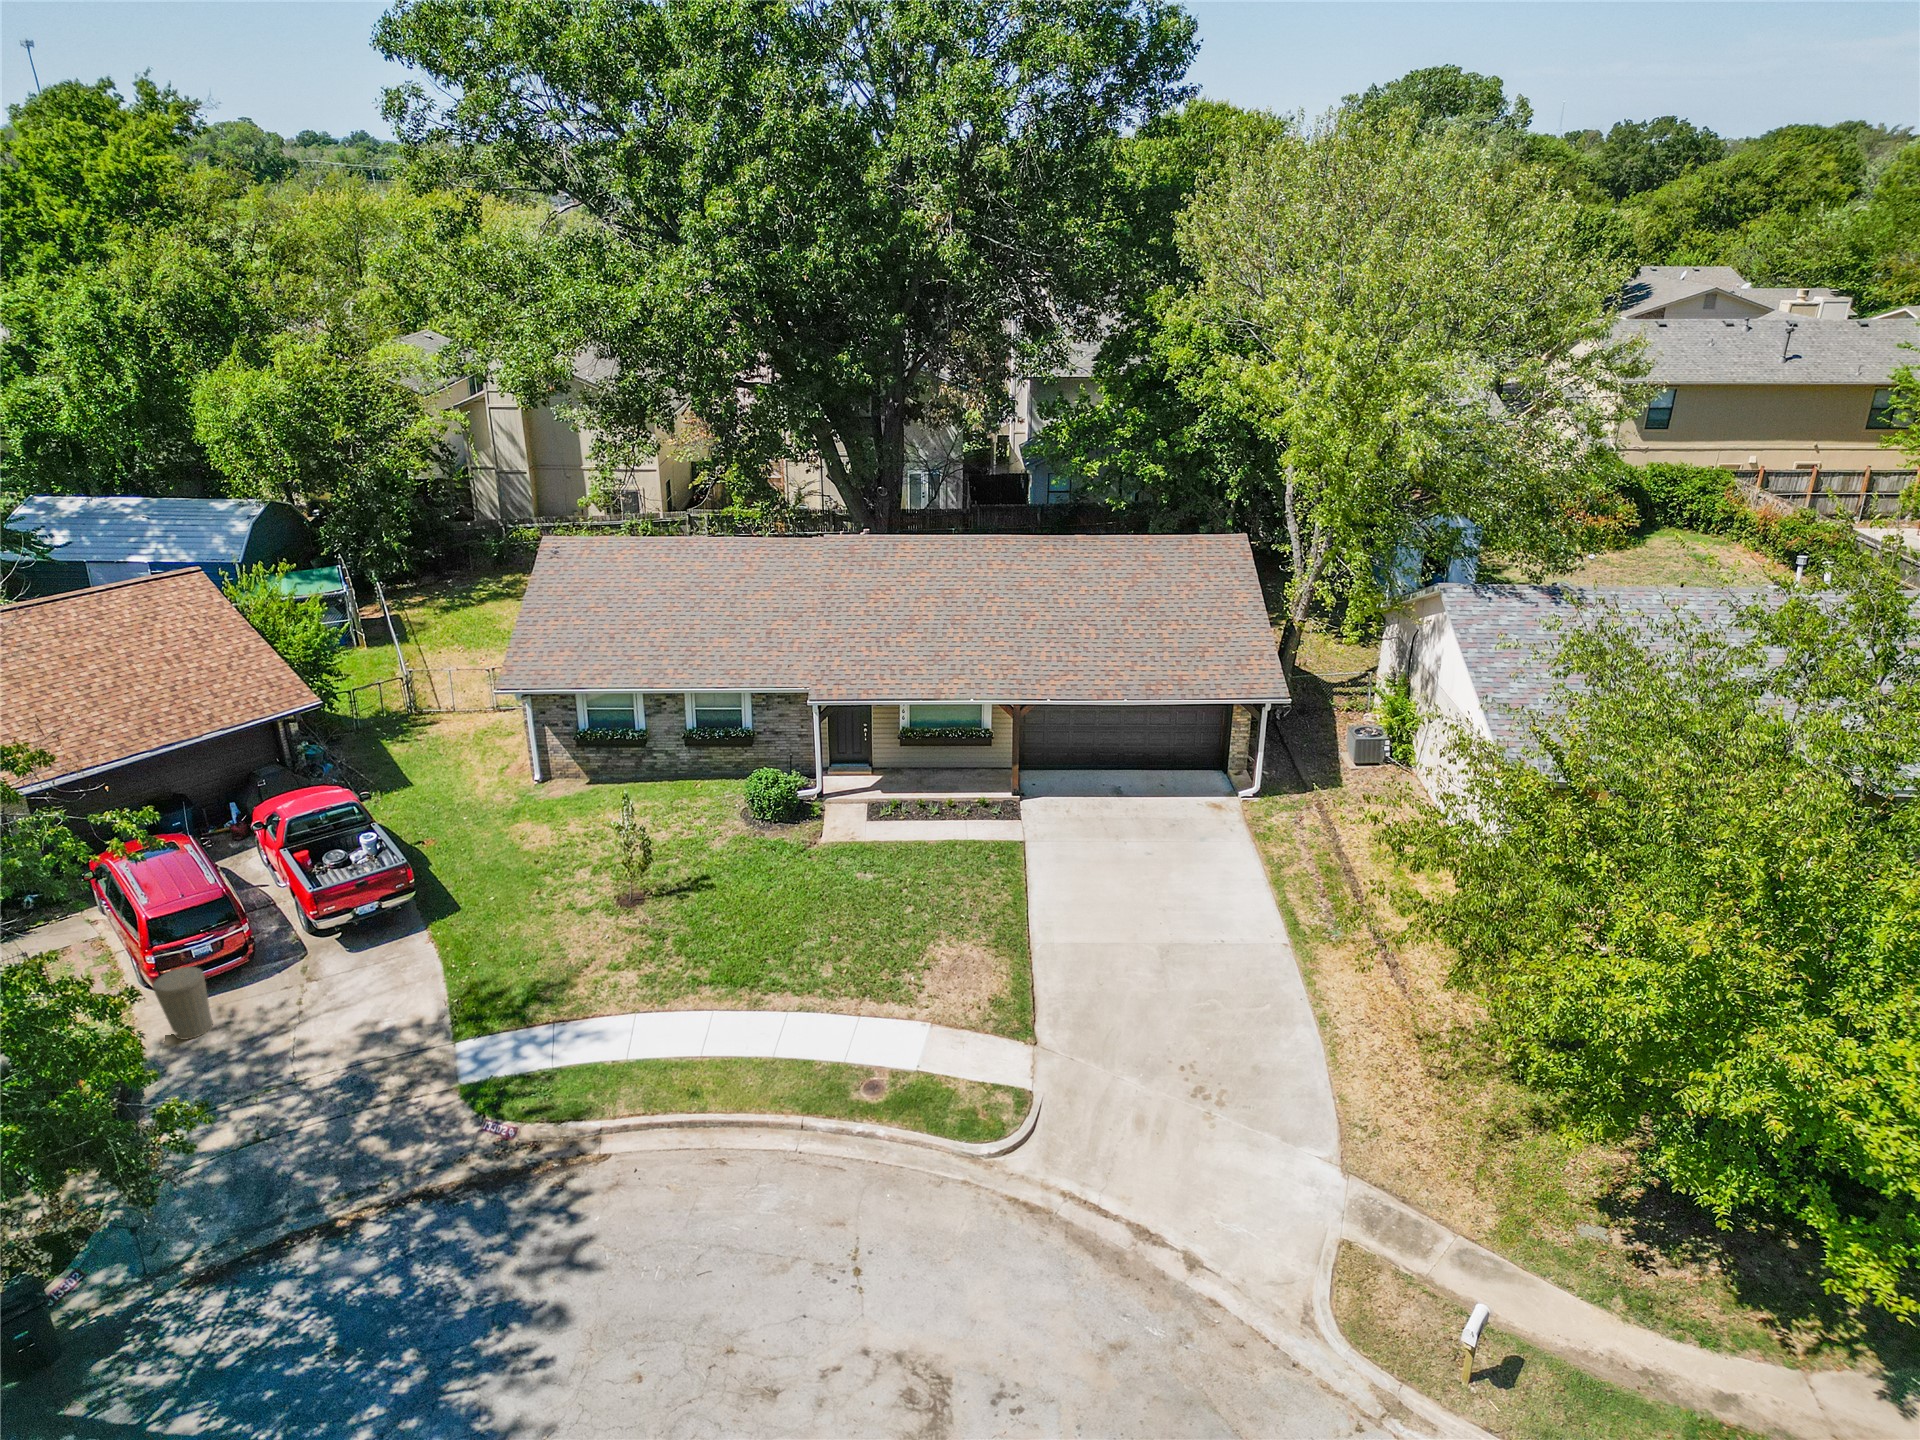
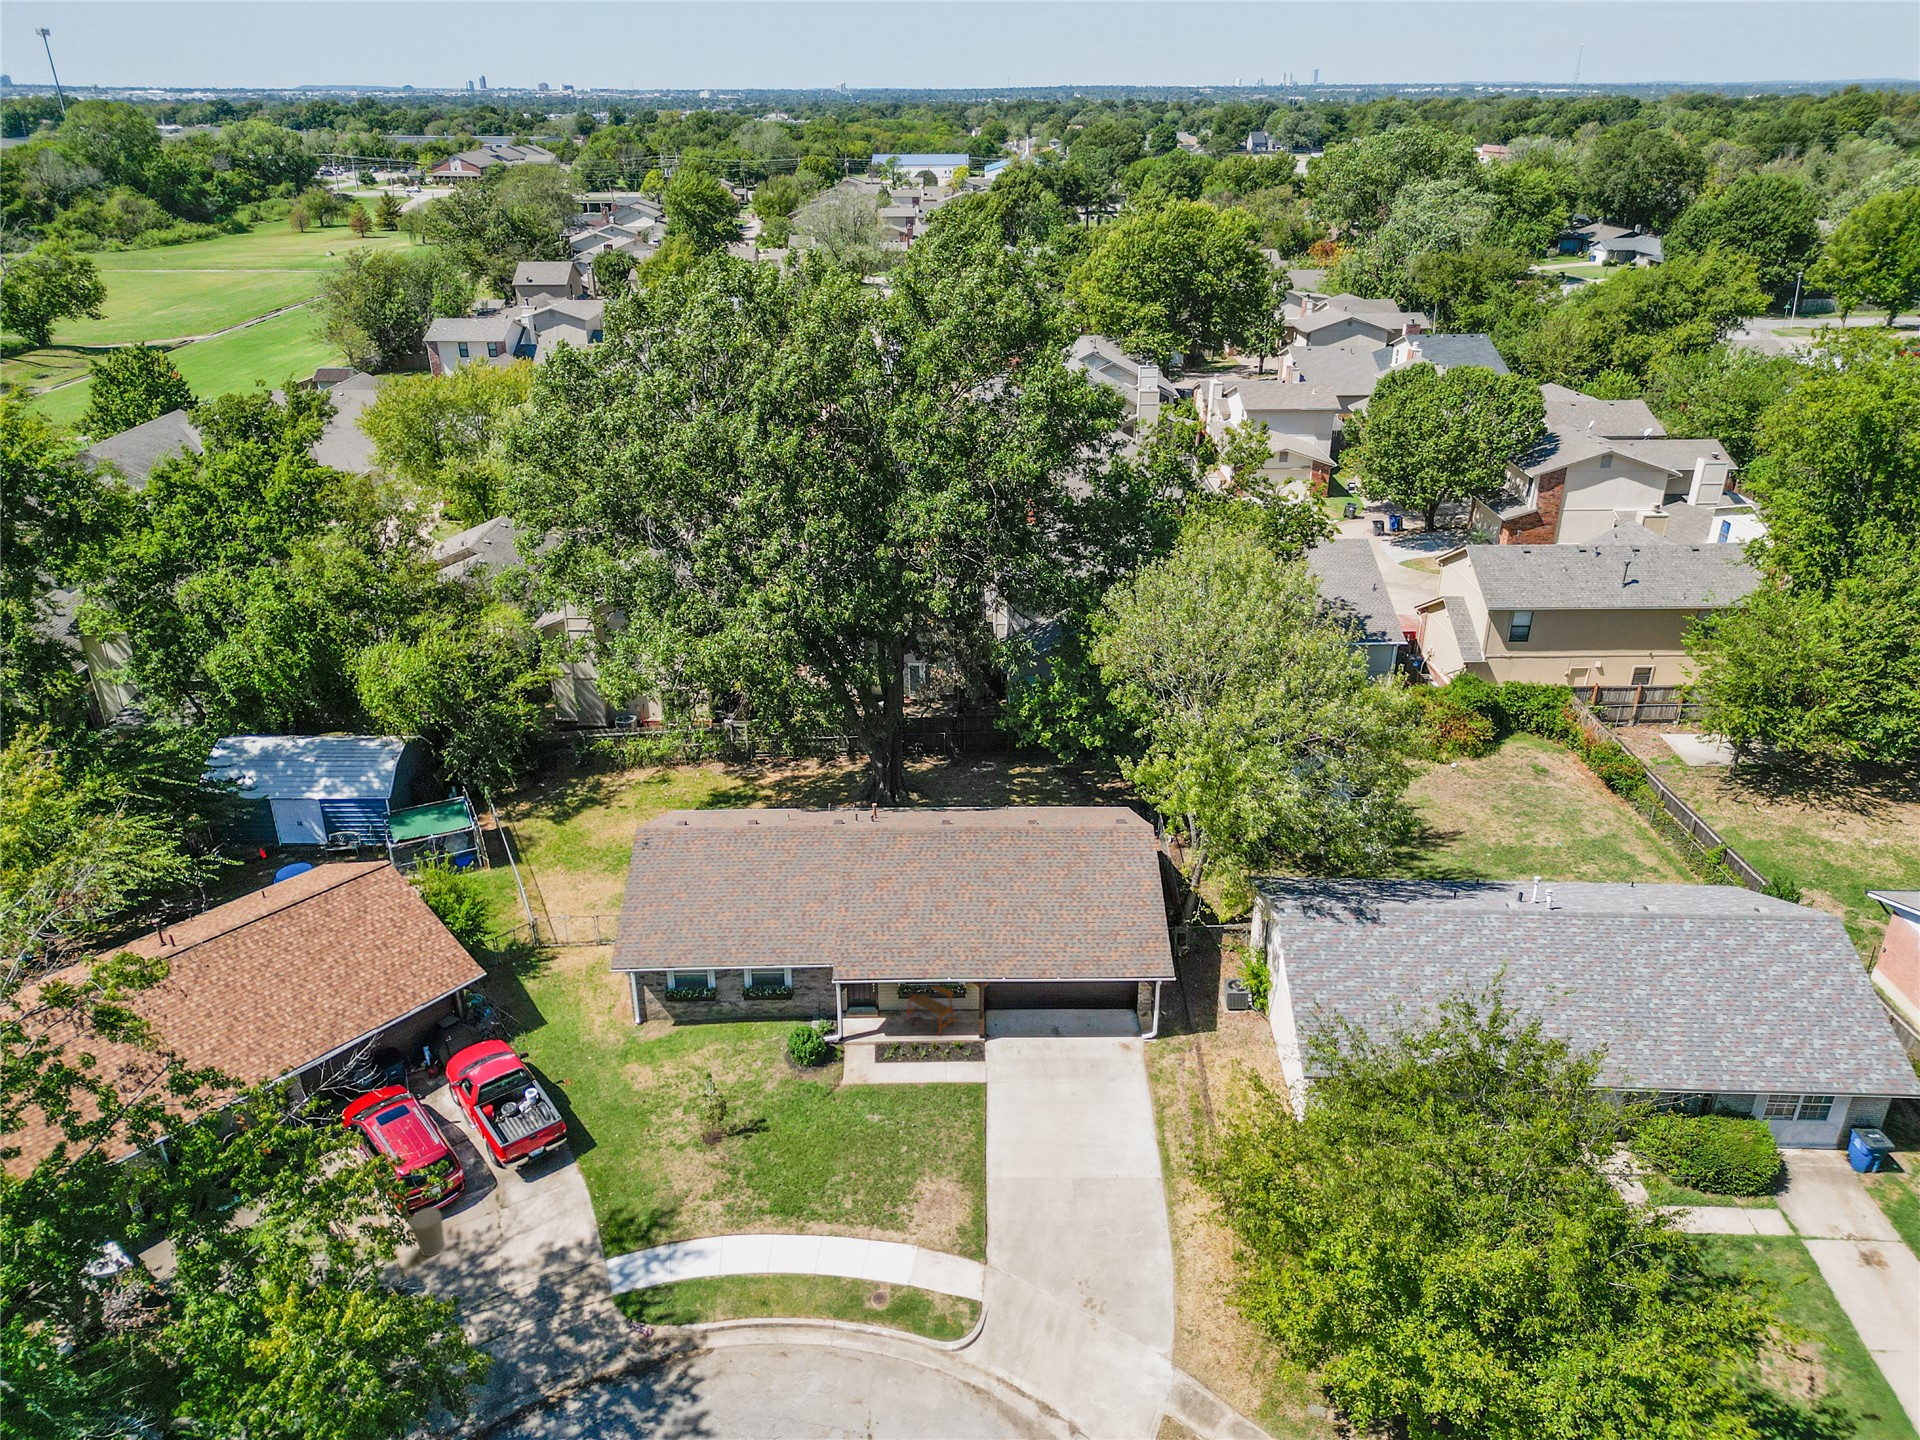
bench: none [911,720,977,795] -> present [907,986,954,1035]

